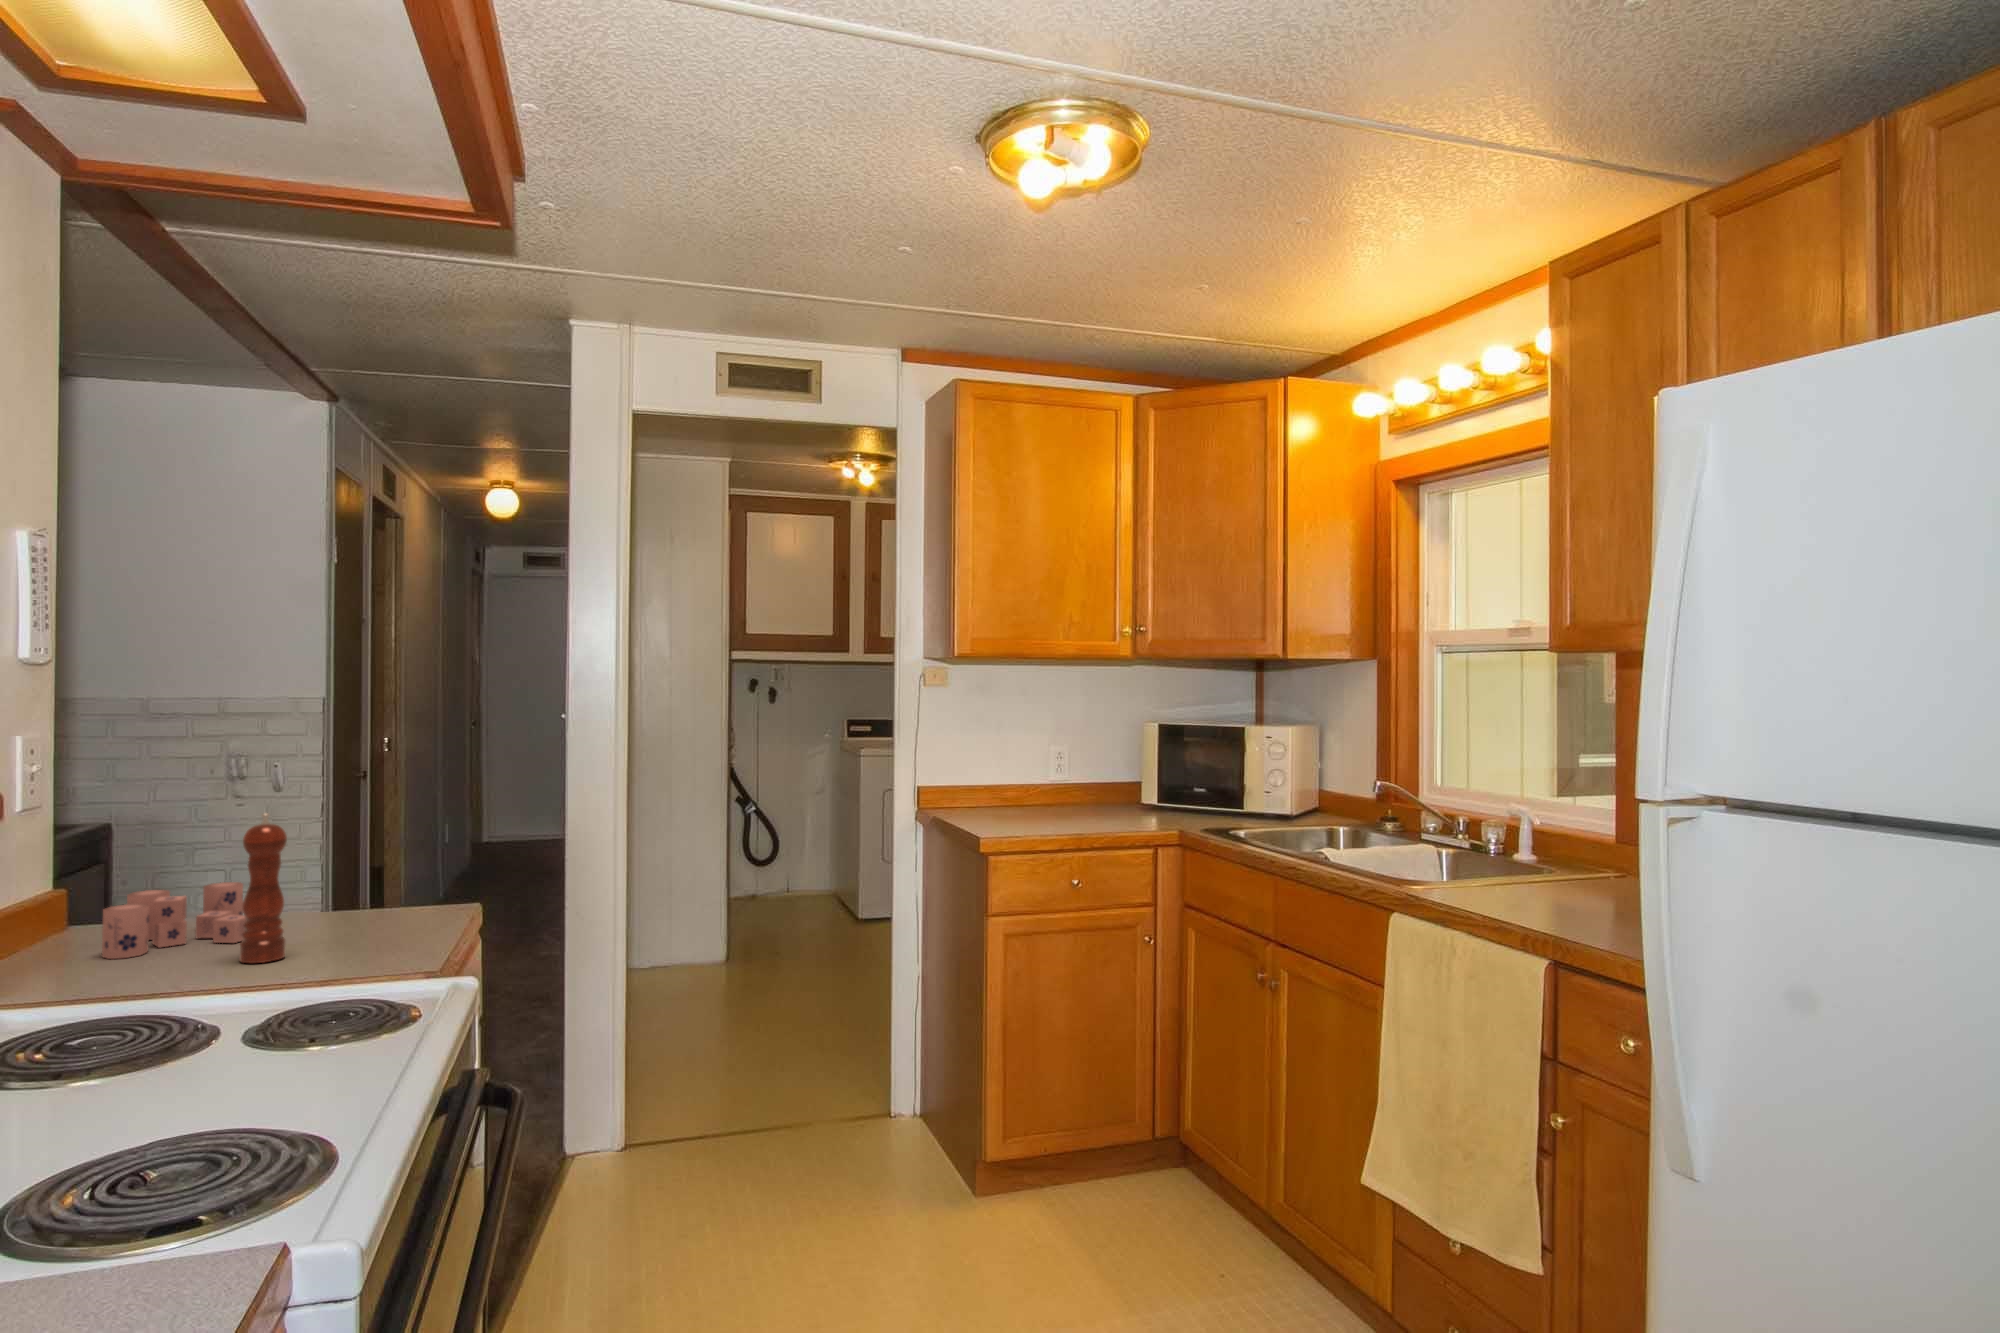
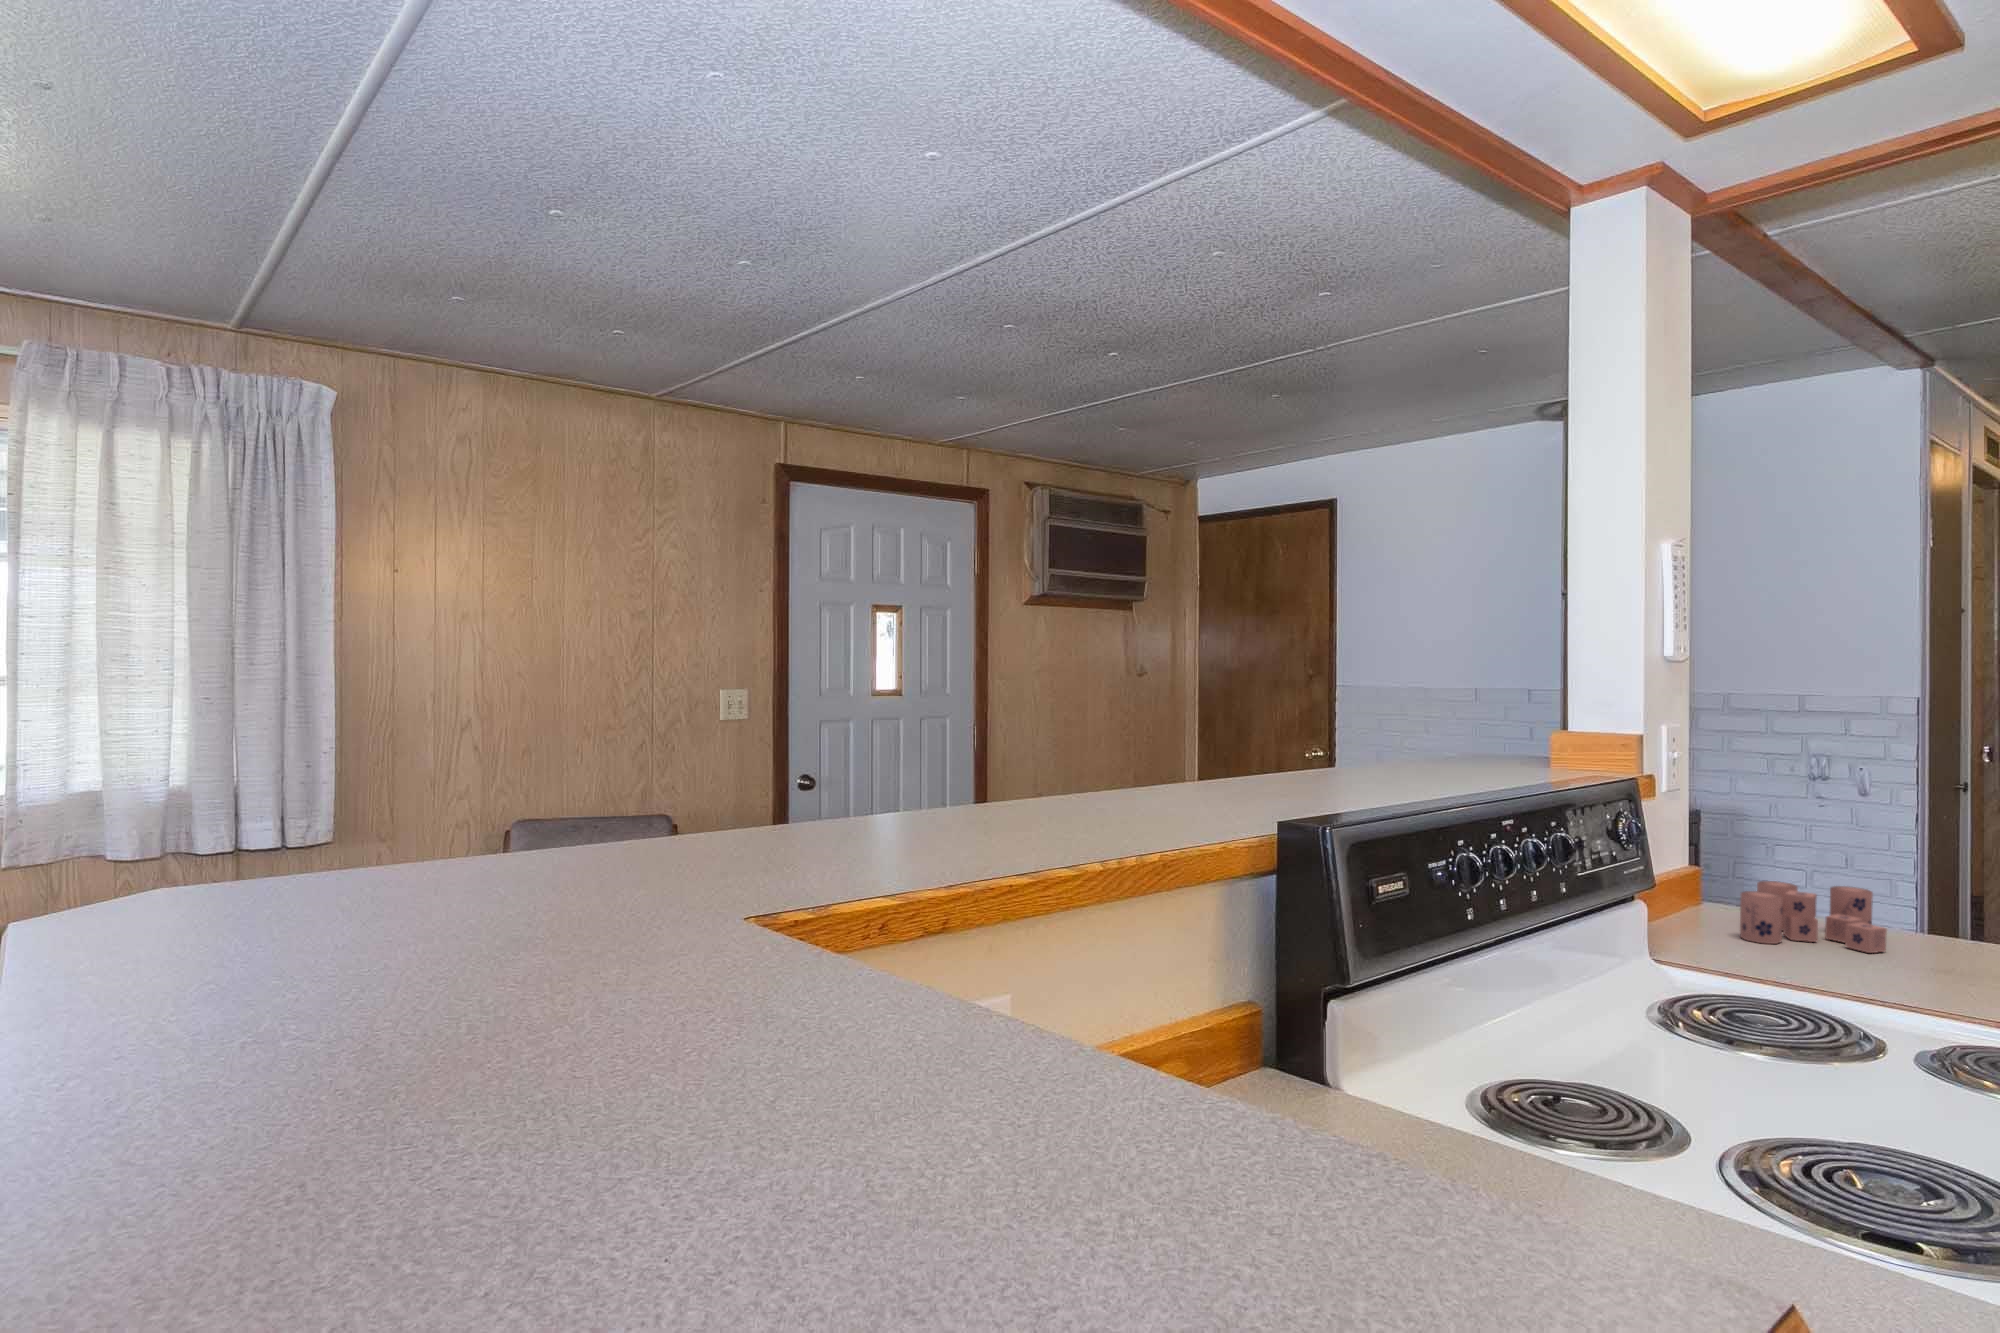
pepper mill: present [239,813,287,963] -> none [1882,822,1936,983]

